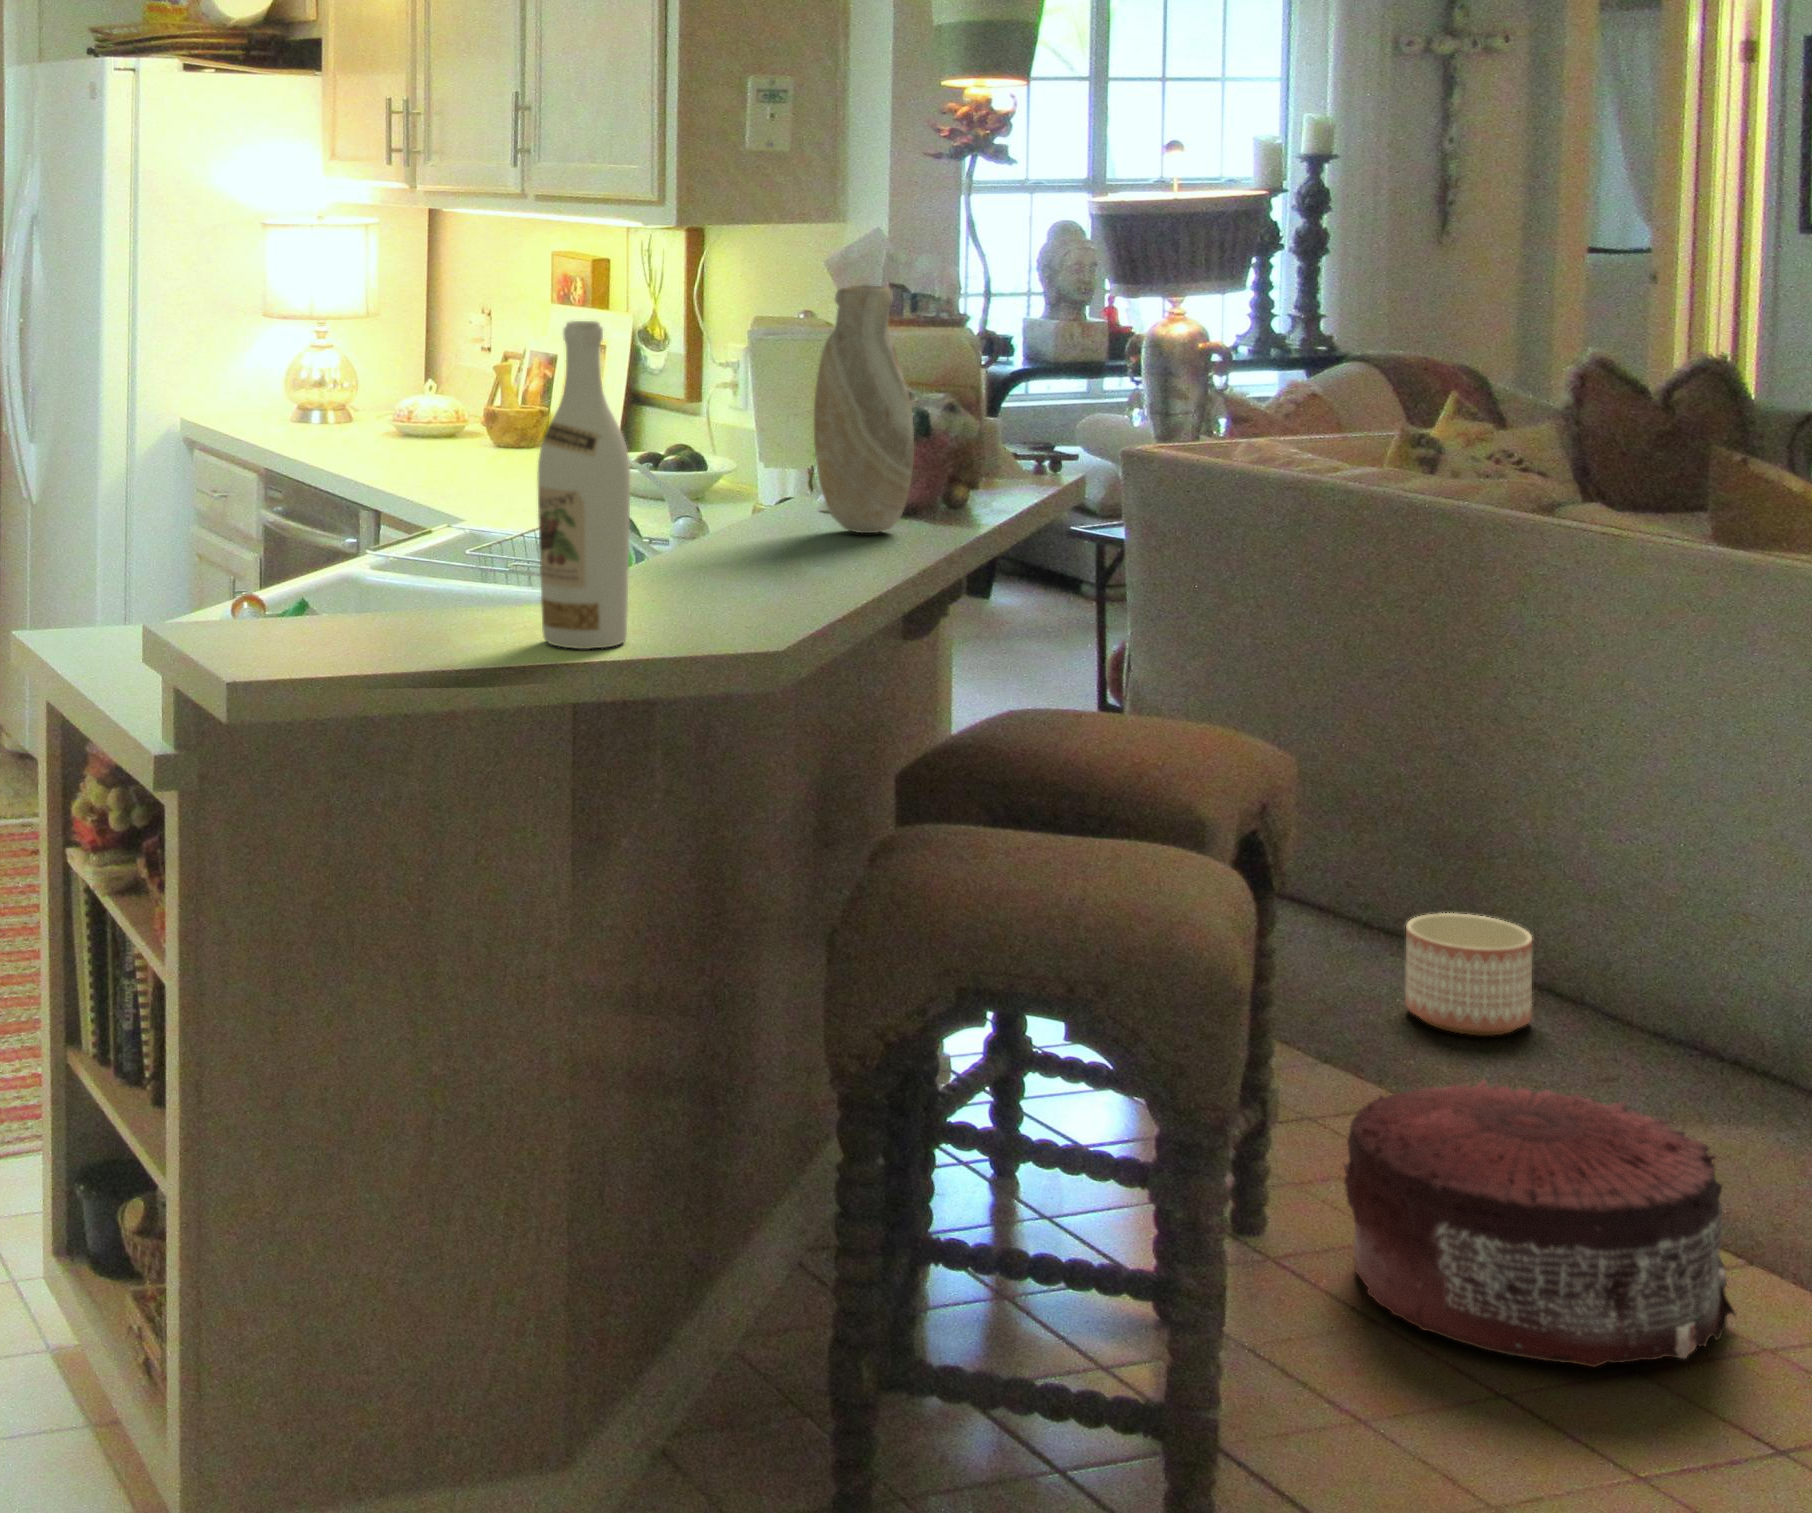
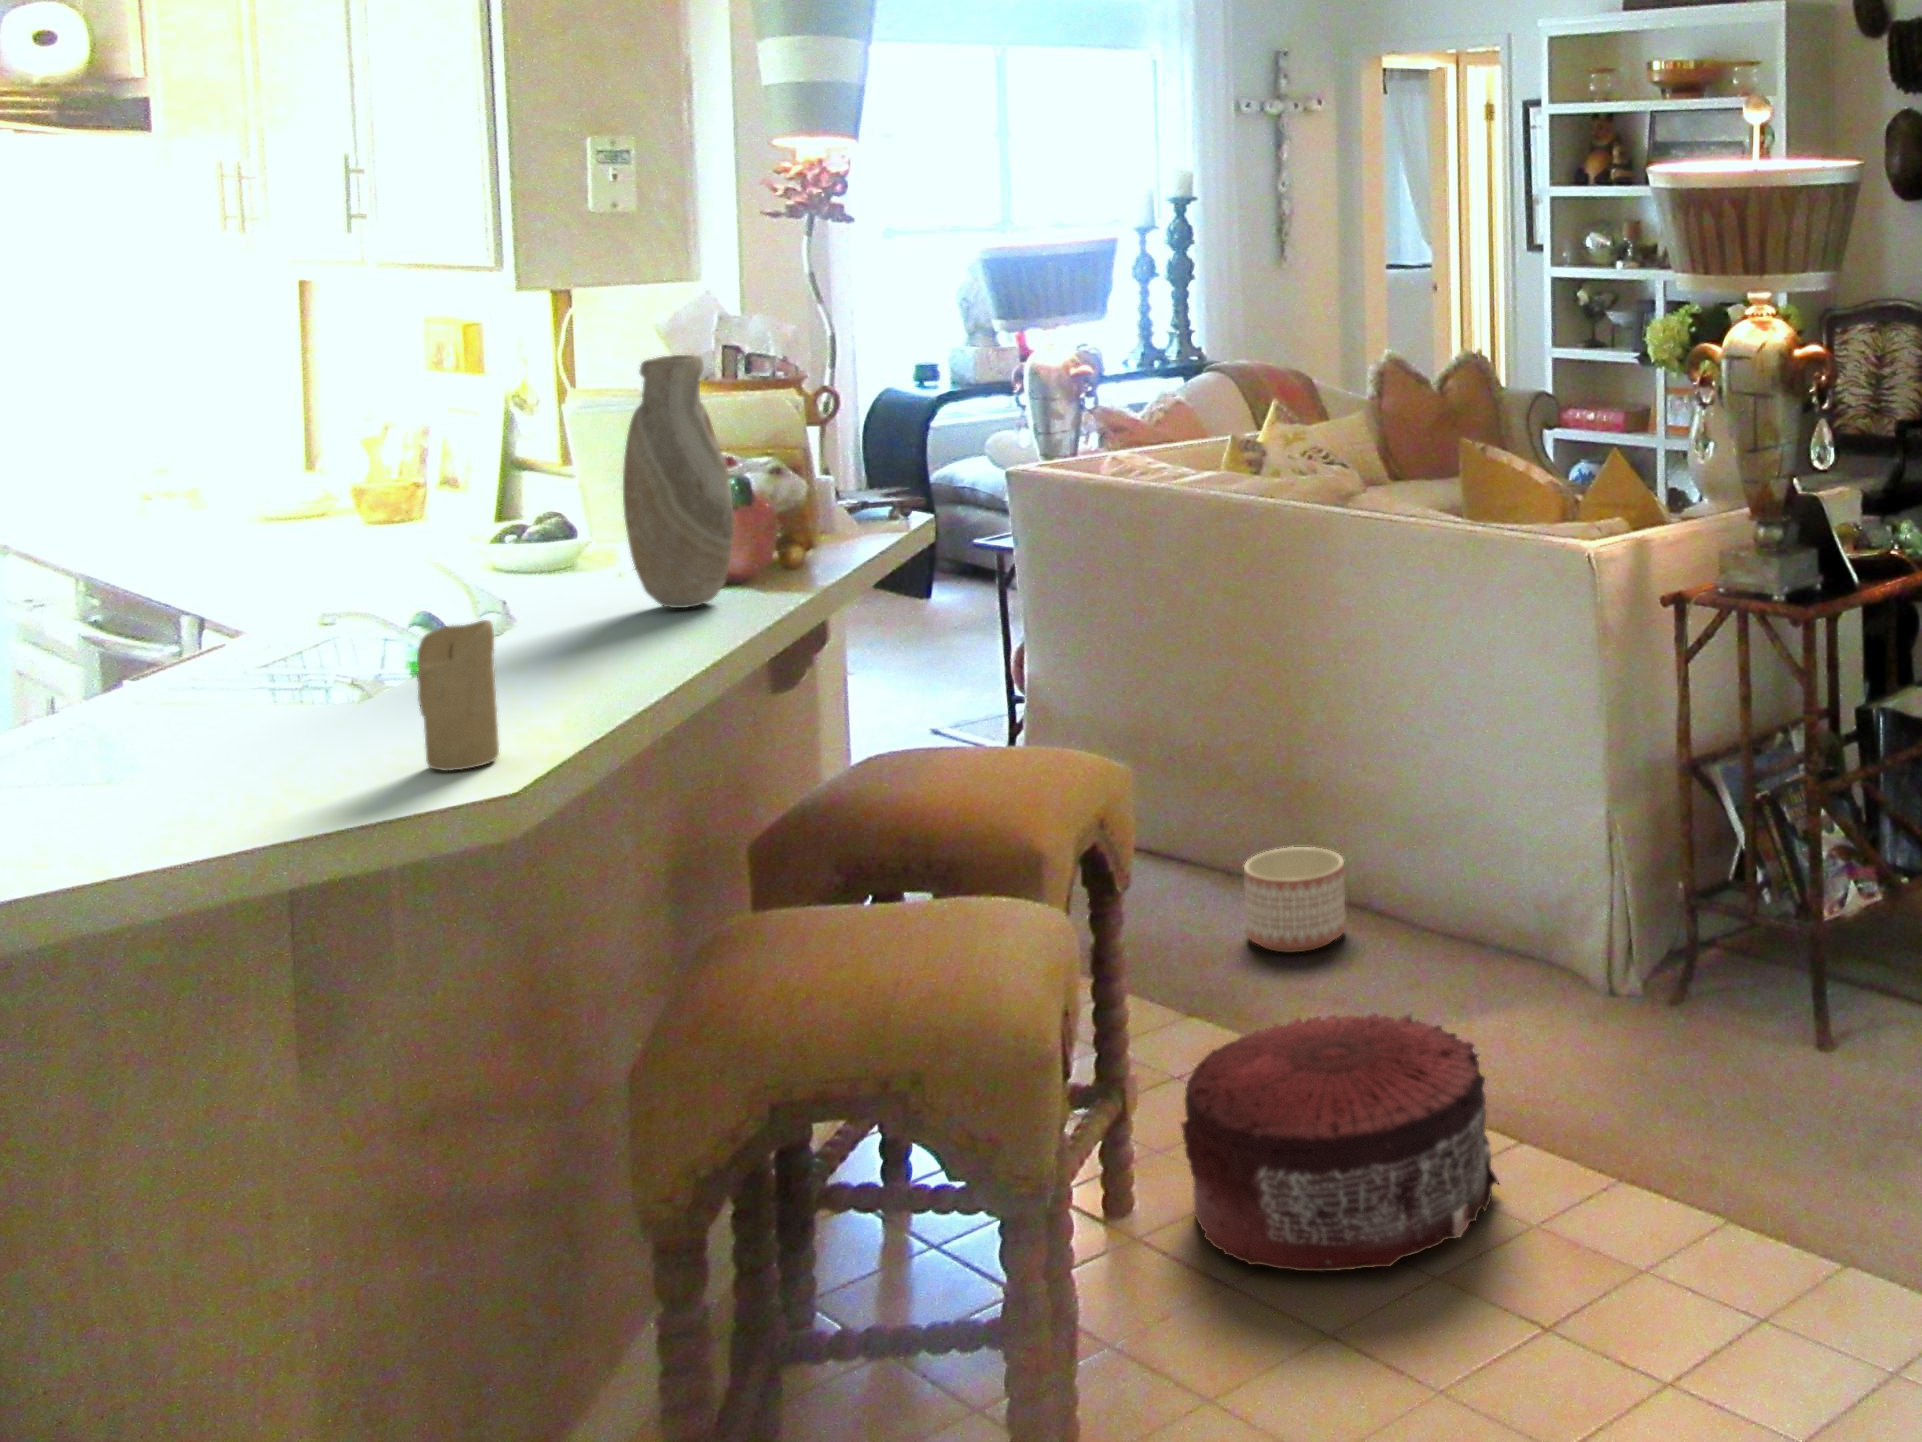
wine bottle: present [537,321,630,649] -> none [191,435,324,822]
candle: none [695,502,758,632] -> present [417,620,499,771]

